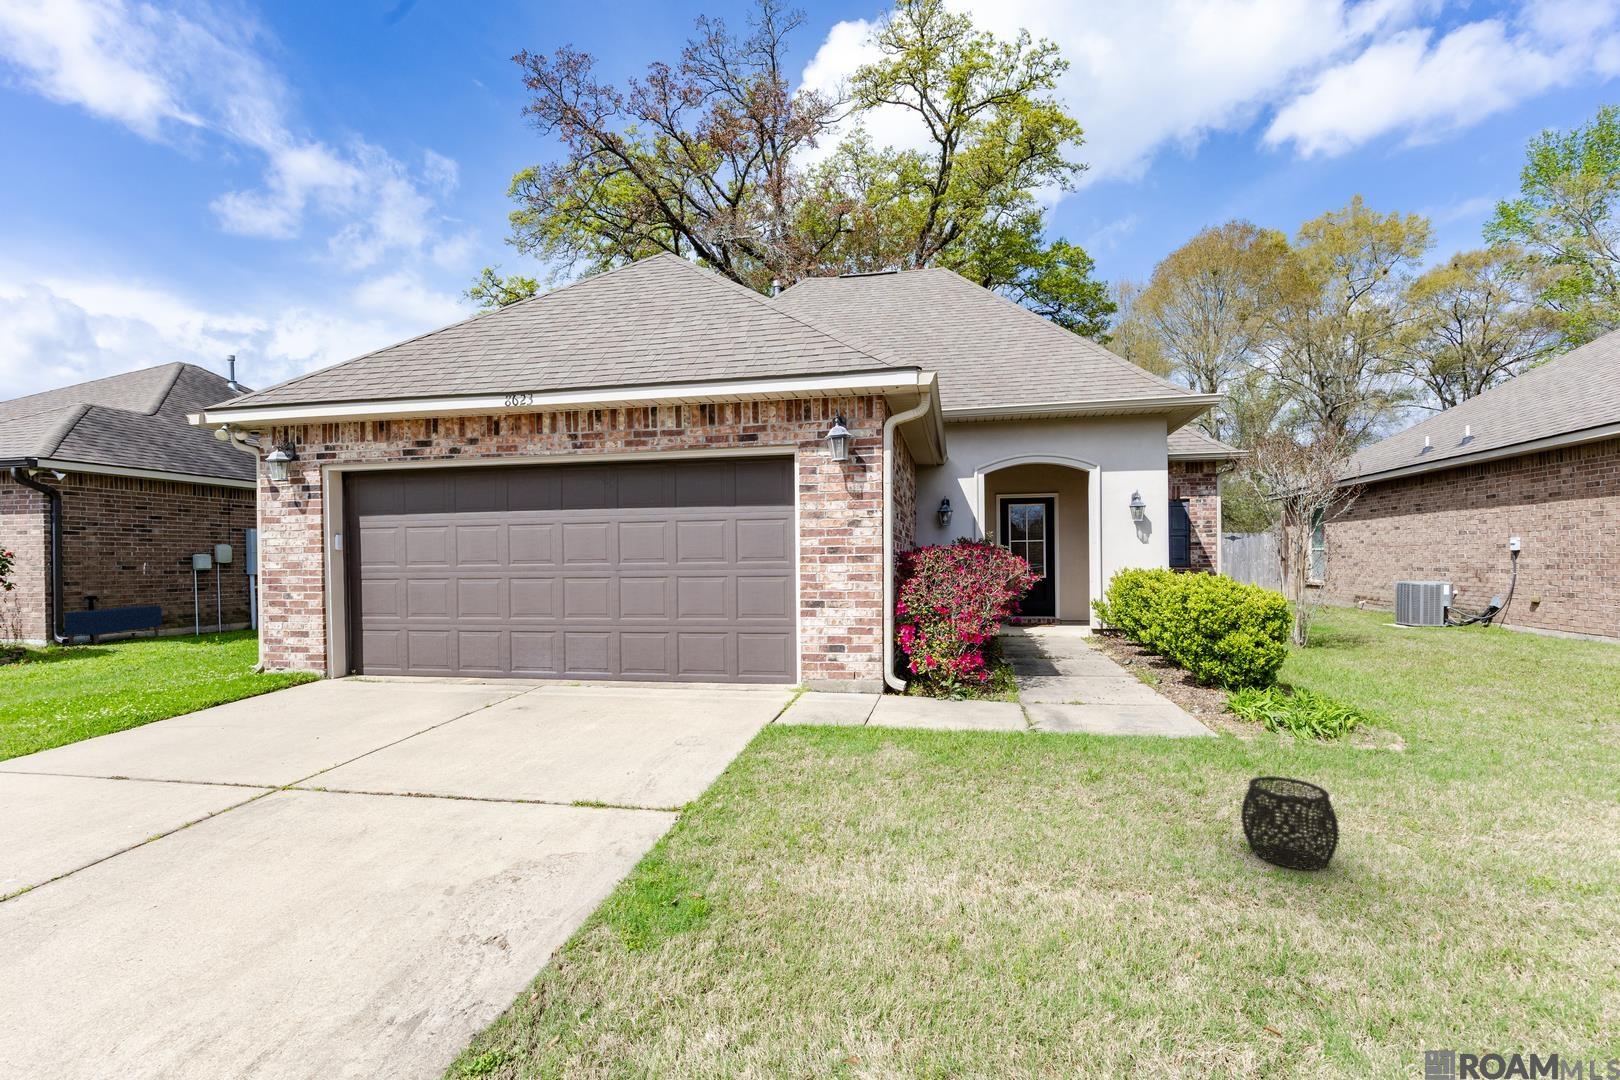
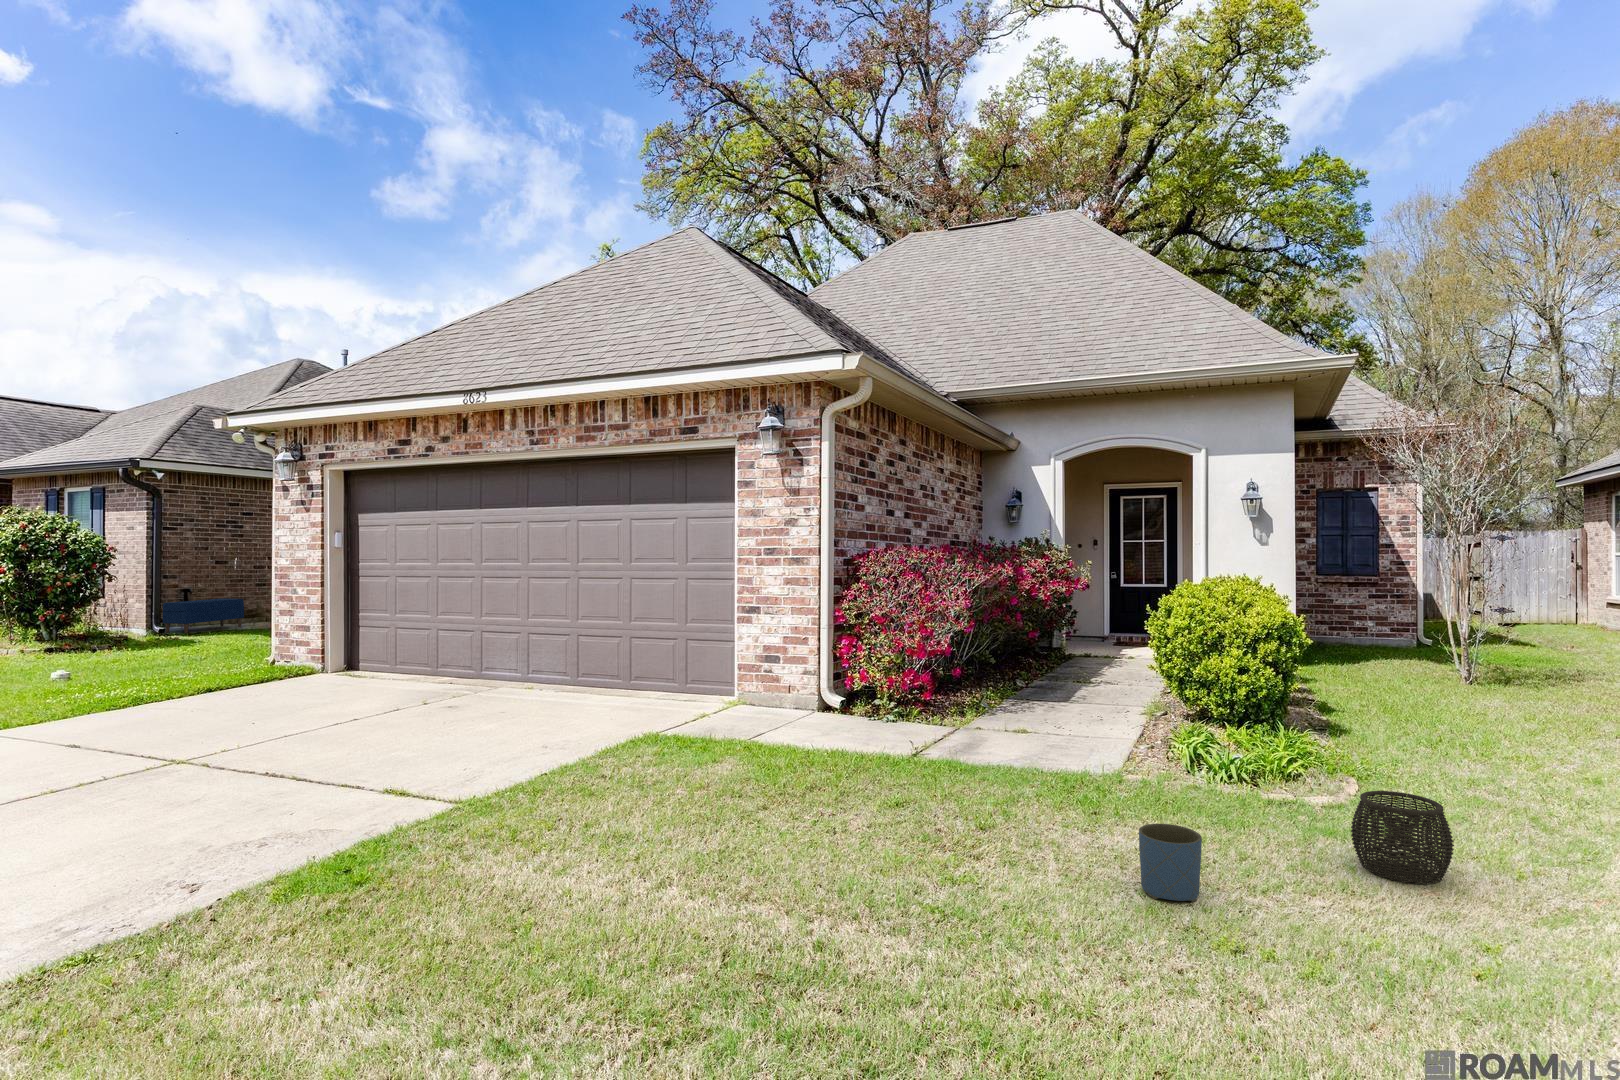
planter: none [1376,773,1441,838] -> present [1139,824,1202,902]
woven basket: present [1241,776,1339,871] -> present [1351,791,1454,885]

